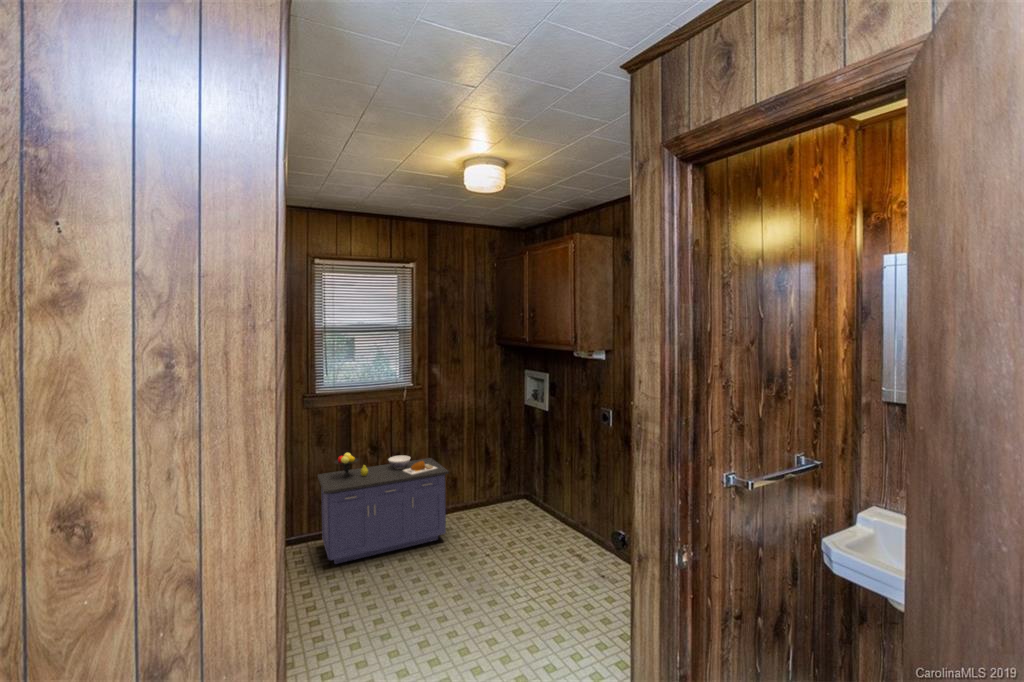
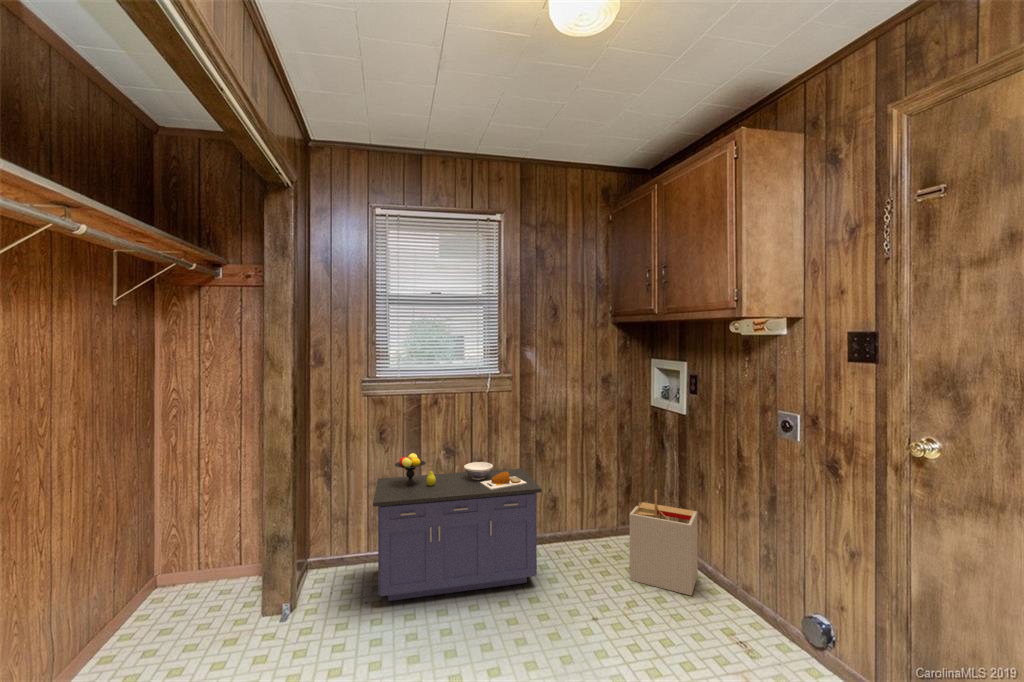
storage bin: none [510,466,555,534] -> present [629,490,698,595]

